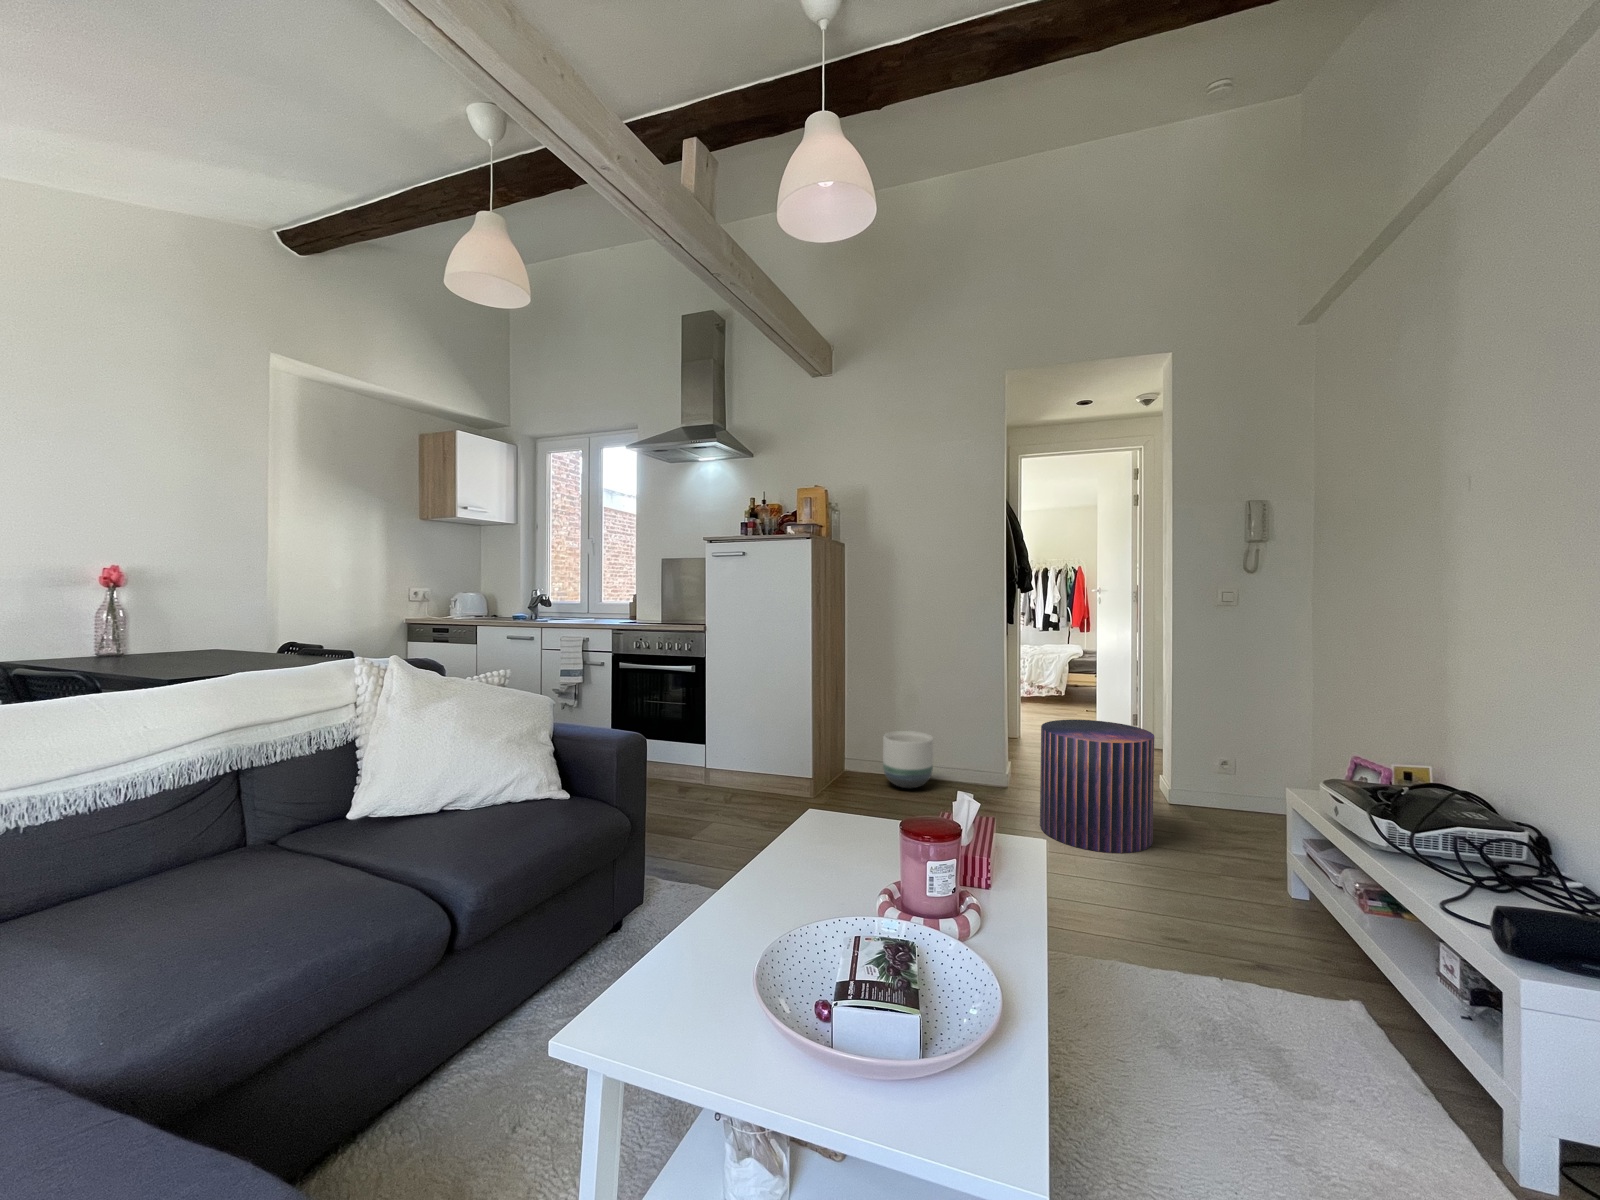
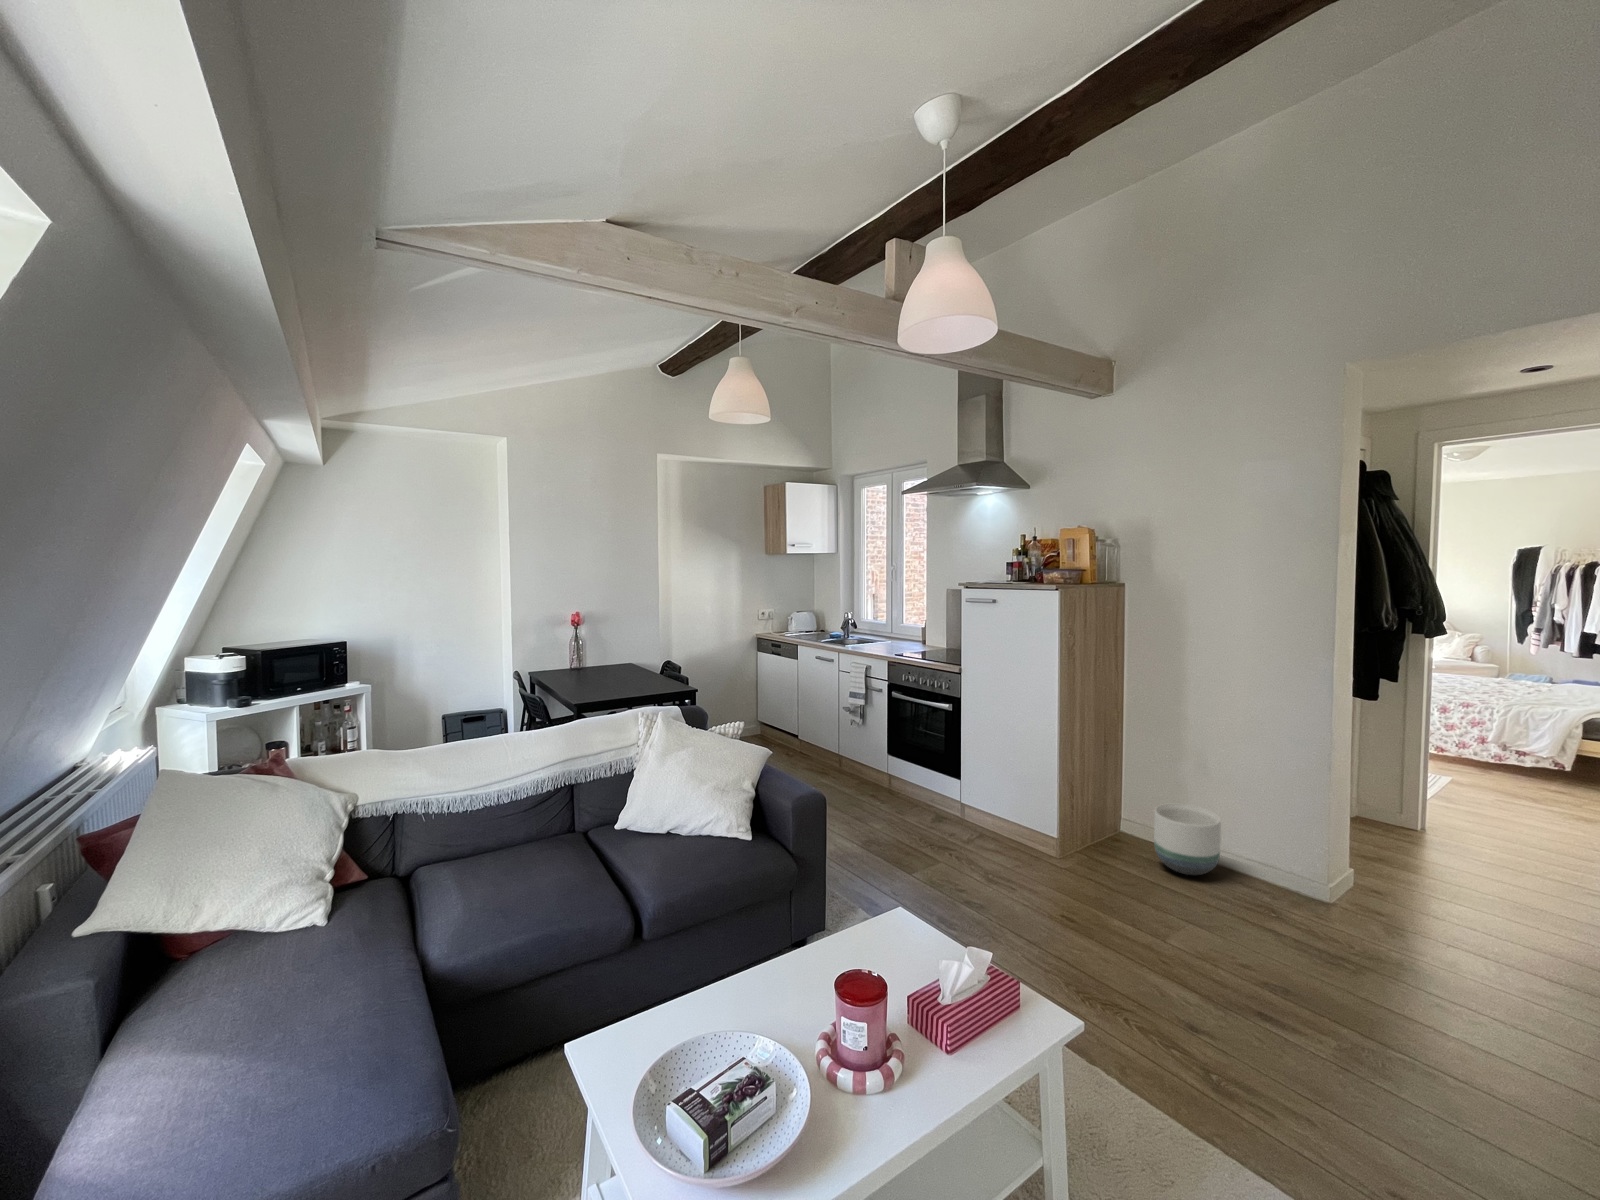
pouf: present [1040,720,1154,853] -> none [1330,842,1528,1058]

